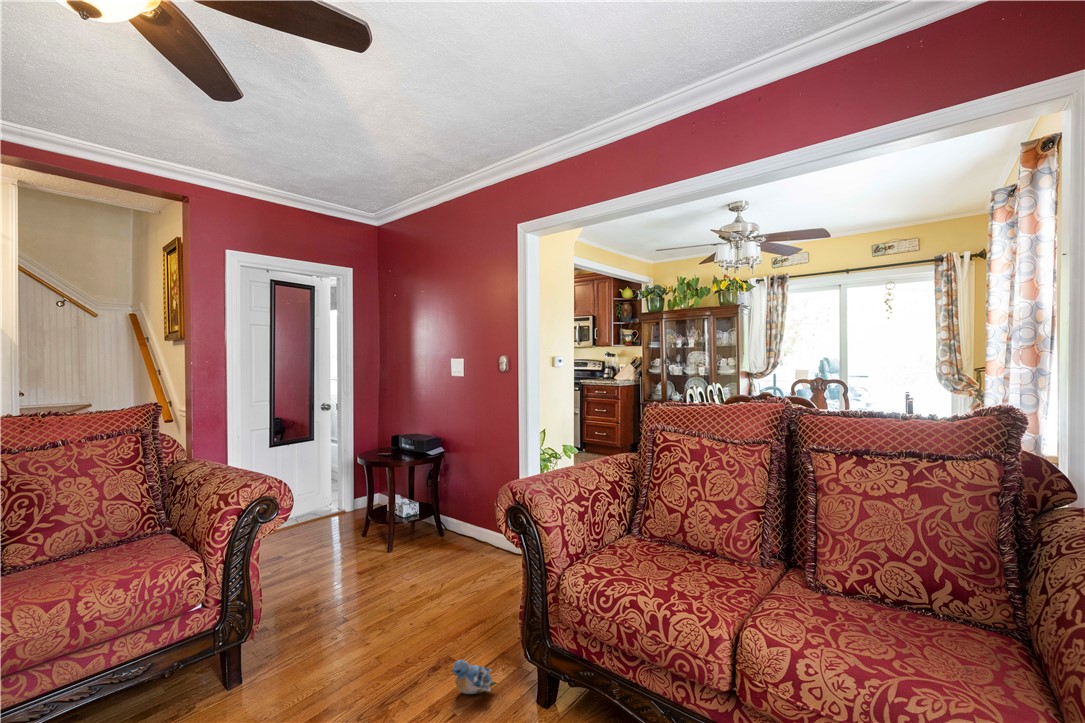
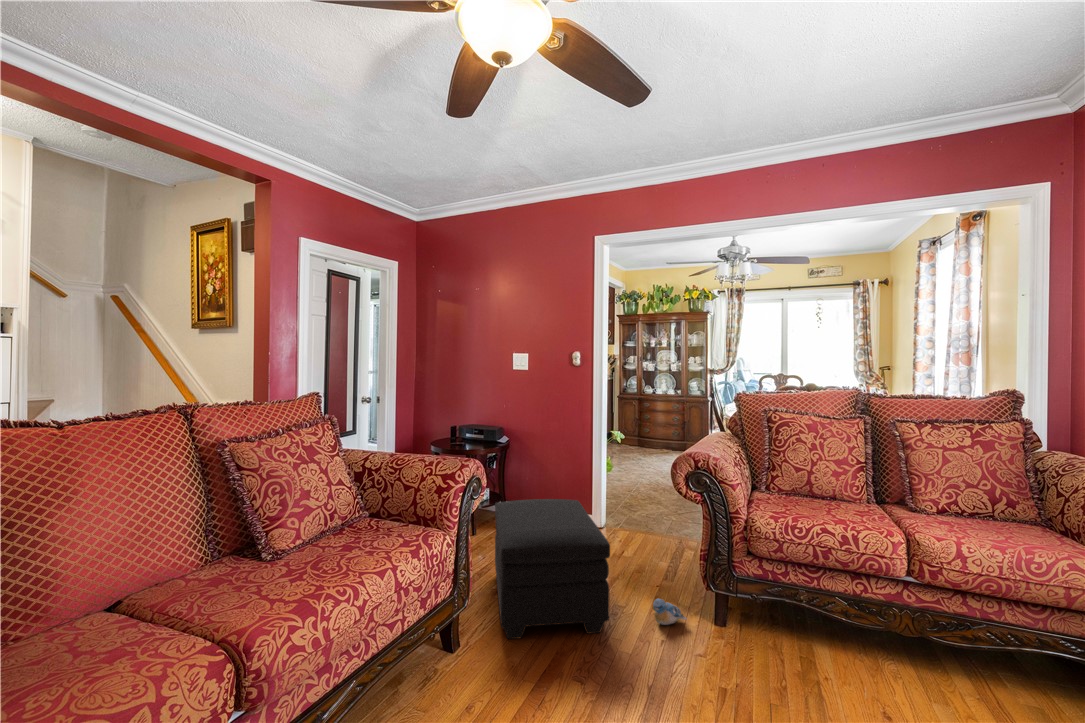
ottoman: none [272,521,449,692] -> present [495,499,610,639]

